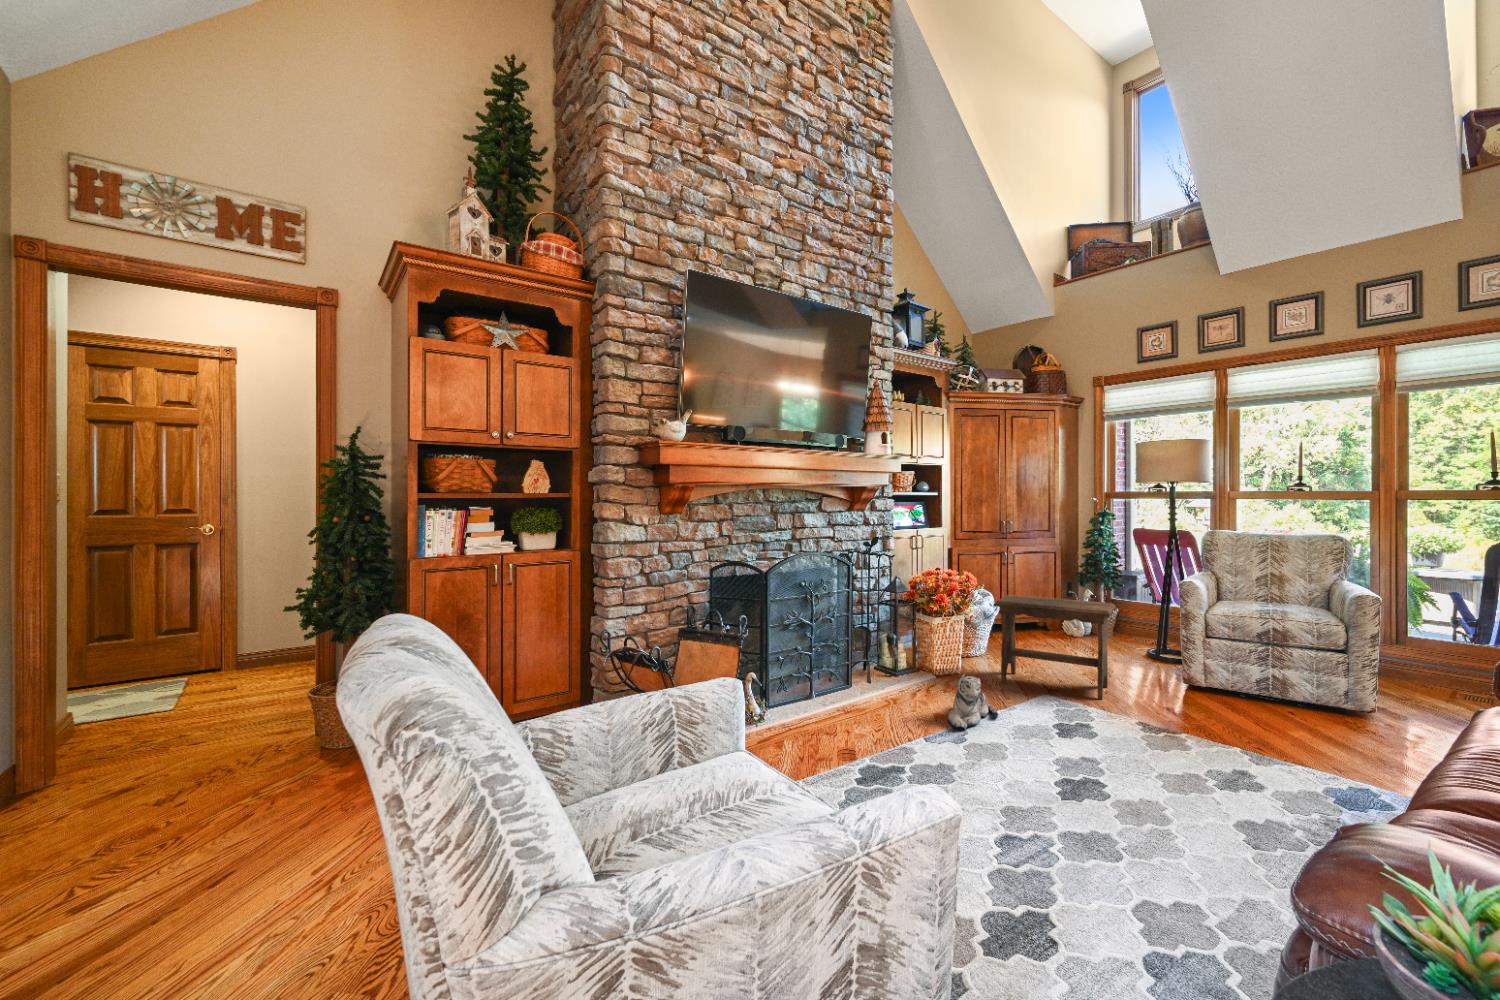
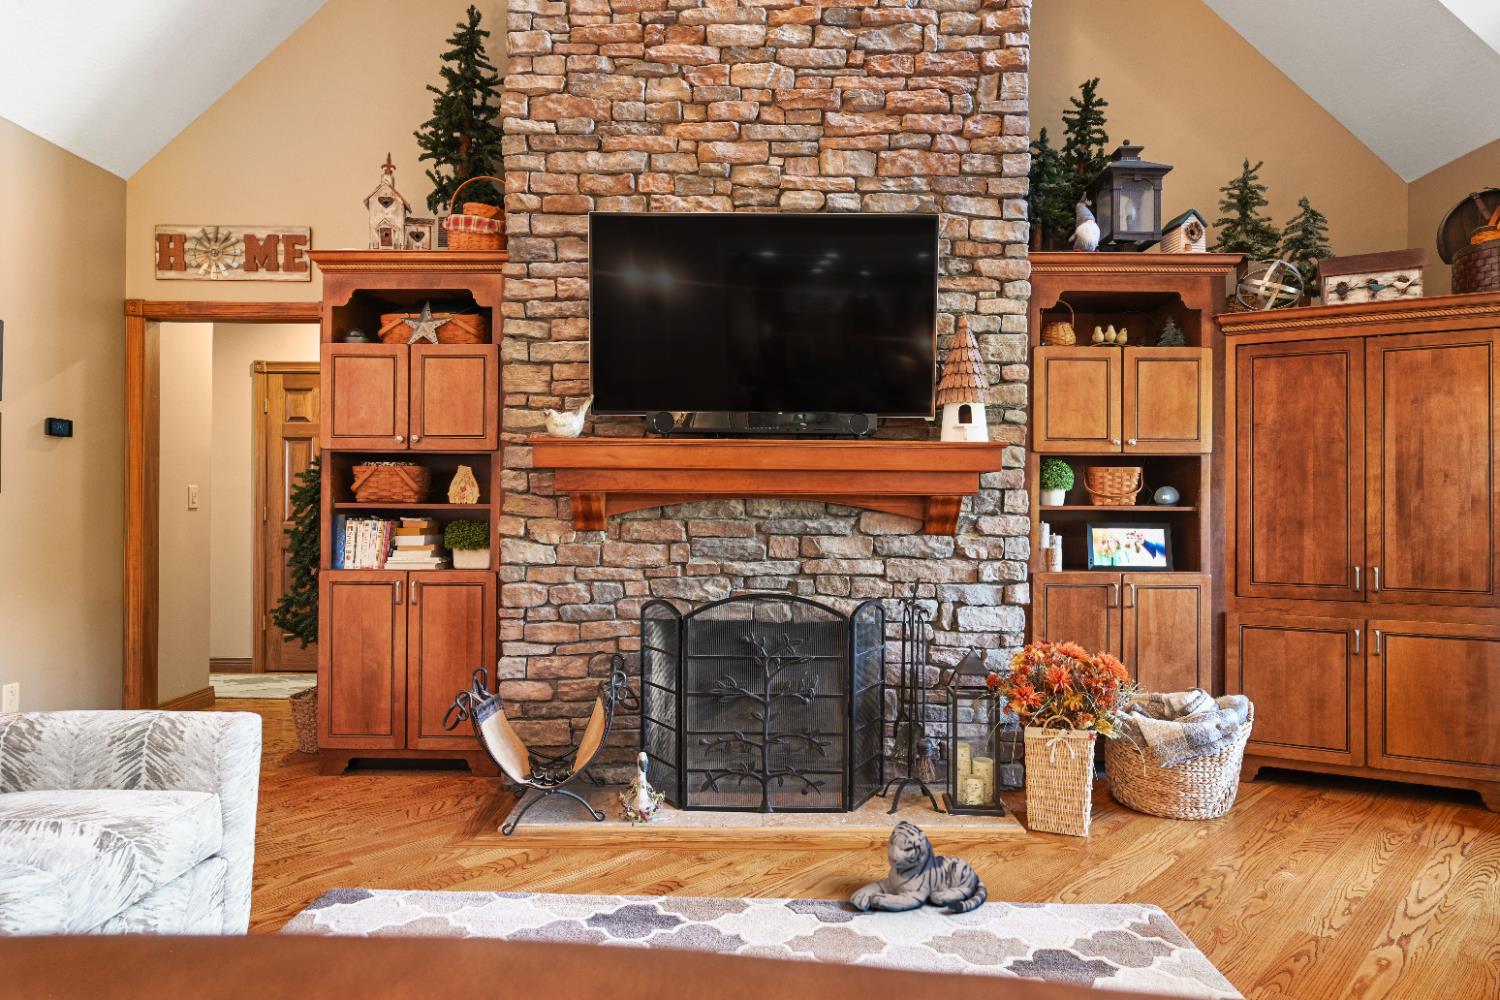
footstool: present [994,595,1116,700] -> none [1100,706,1357,951]

